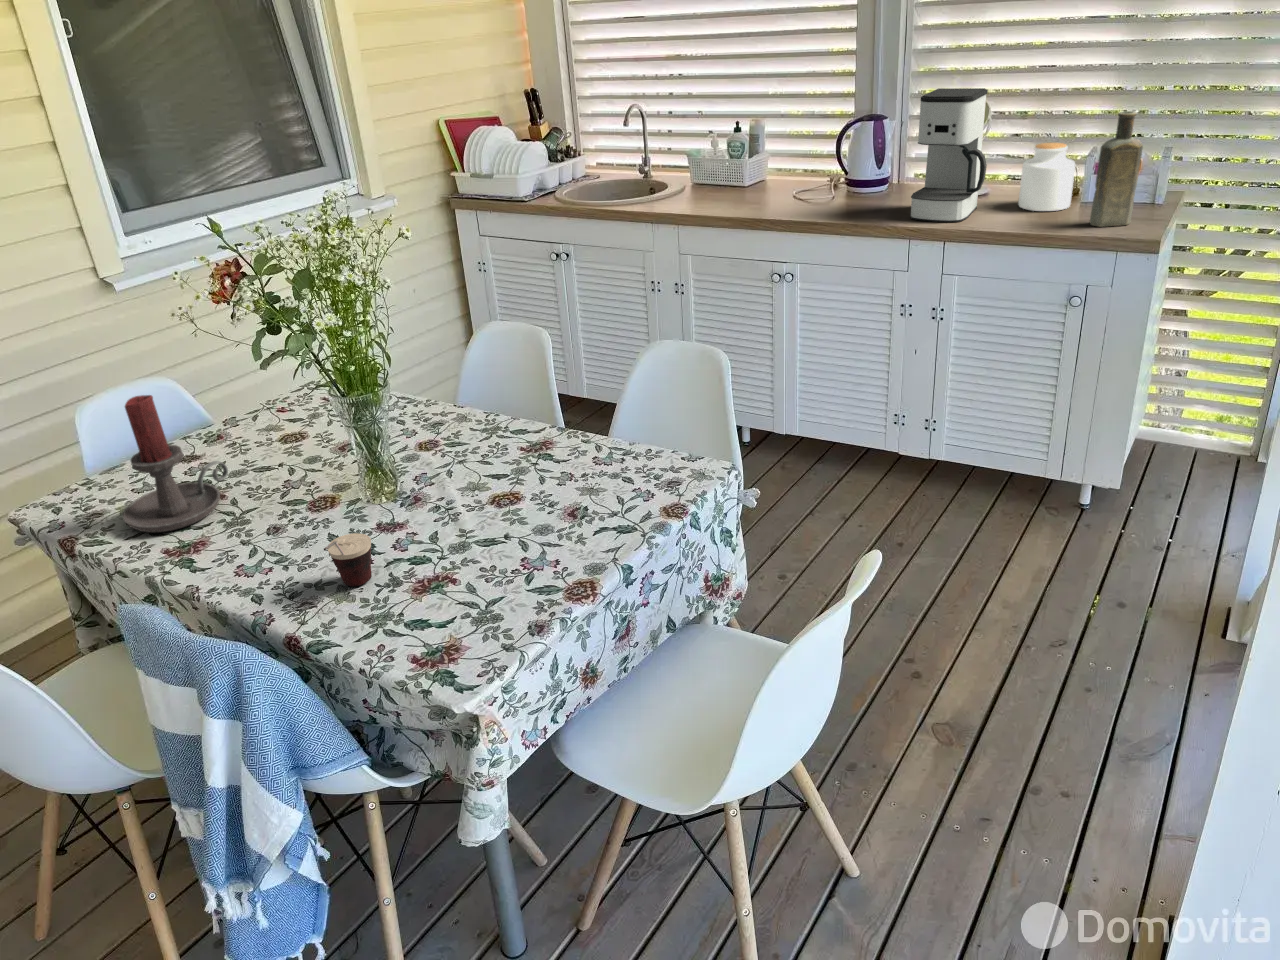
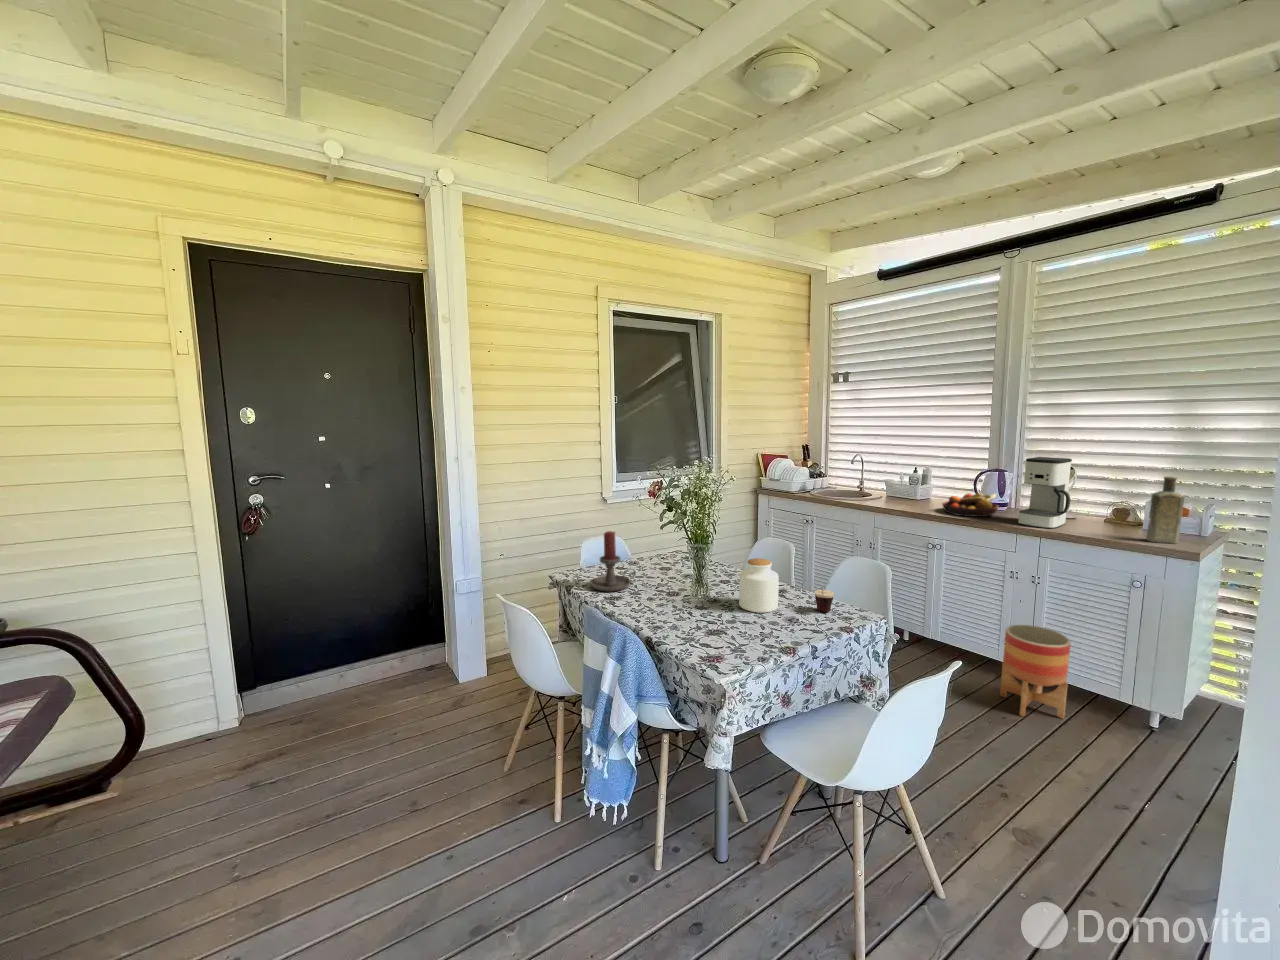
jar: present [1019,143,1075,211] -> present [739,558,779,613]
fruit bowl: none [789,163,878,214] -> present [942,493,998,517]
planter: none [893,389,989,534] -> present [1000,625,1071,718]
cup: present [324,533,372,586] -> present [815,588,834,612]

